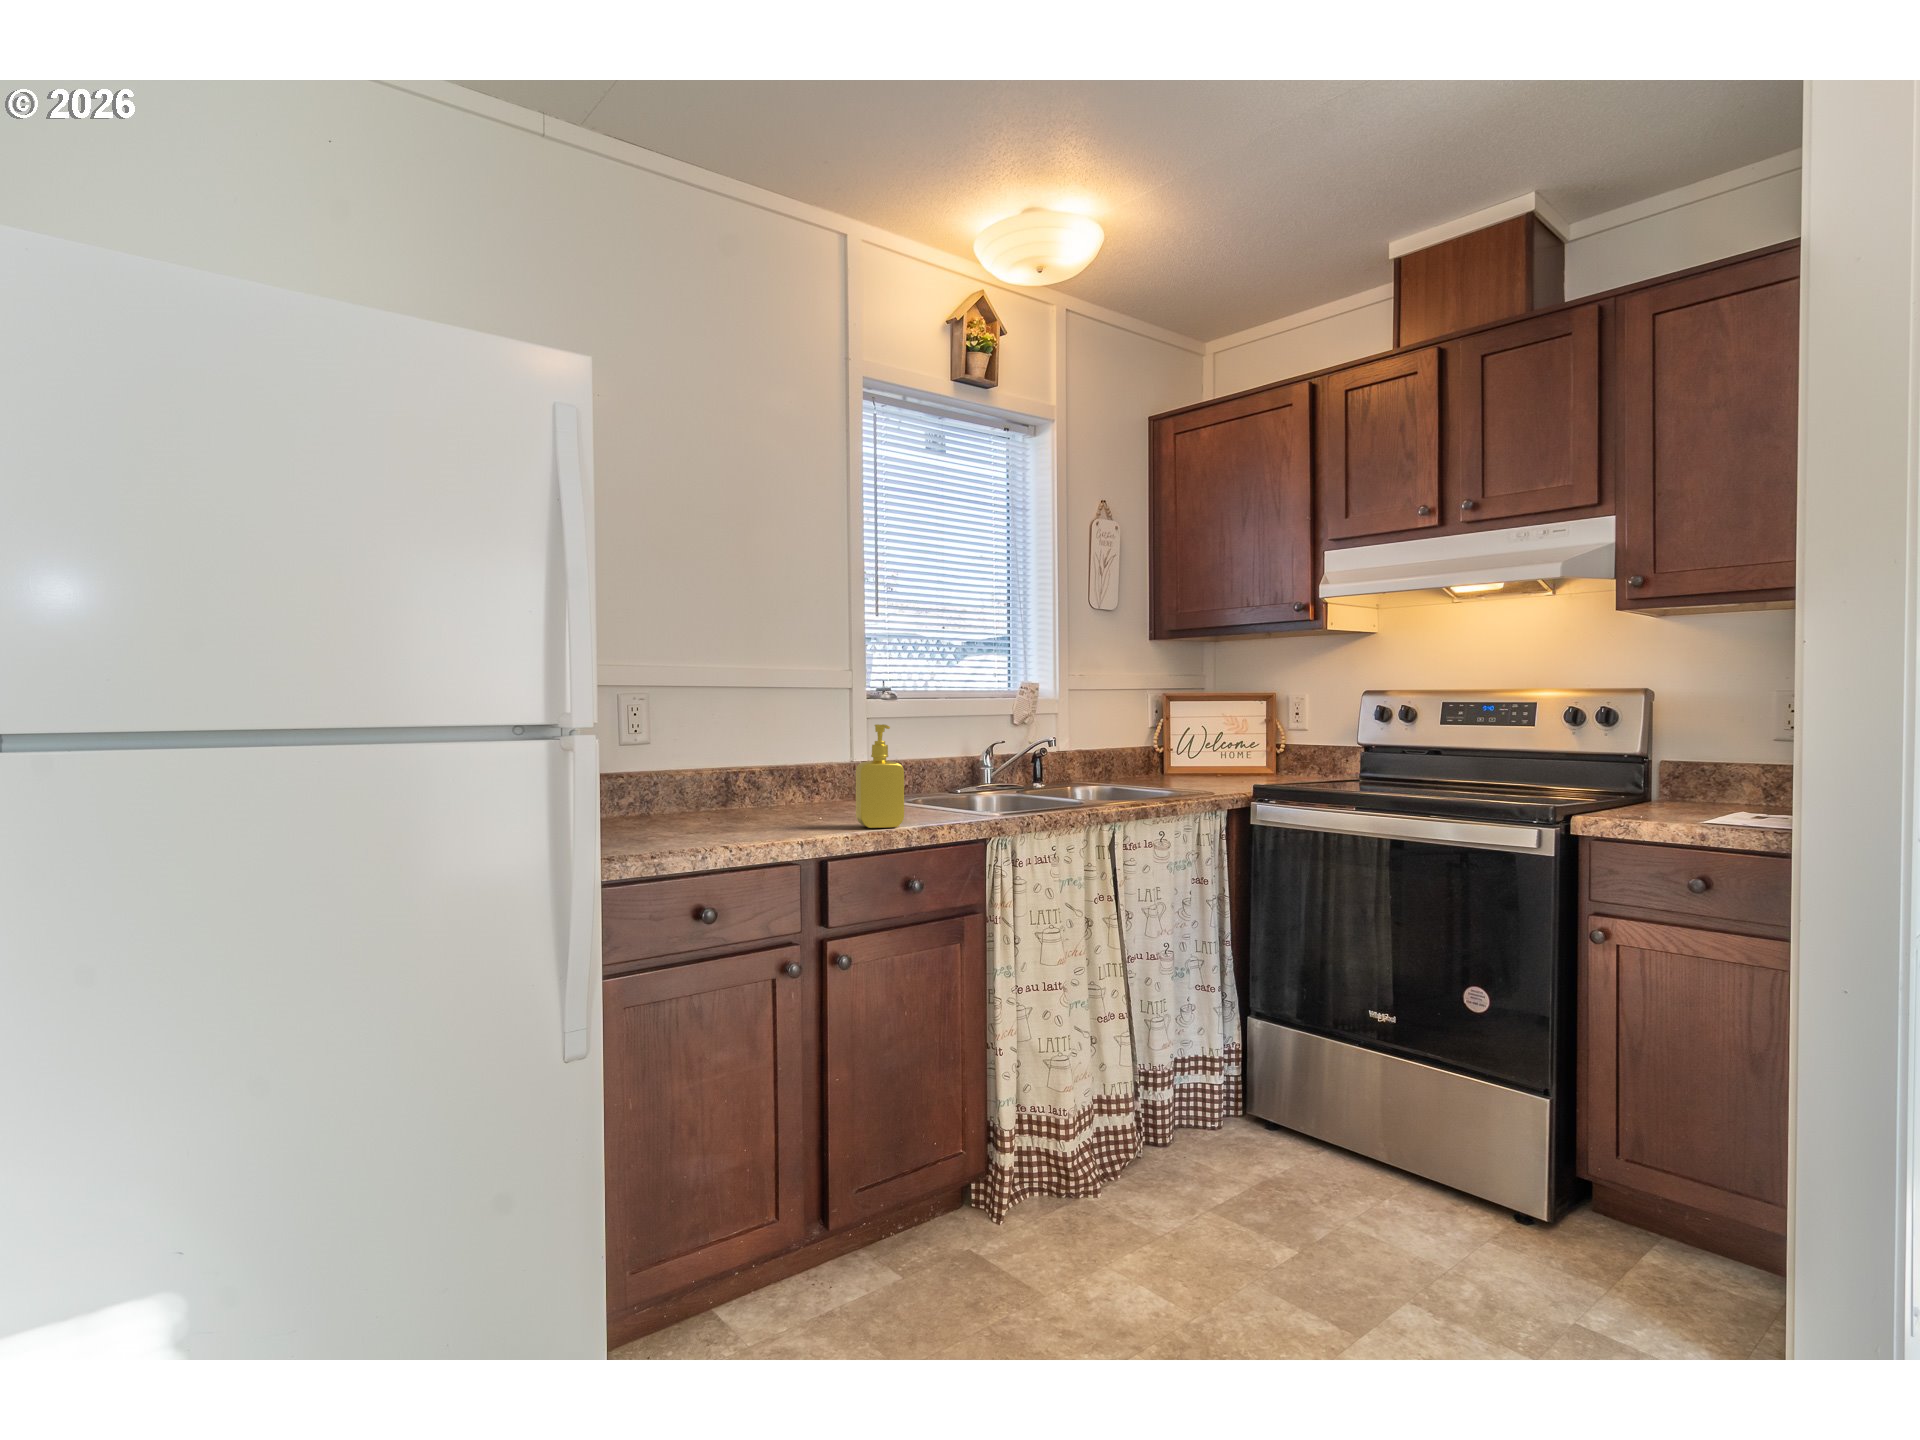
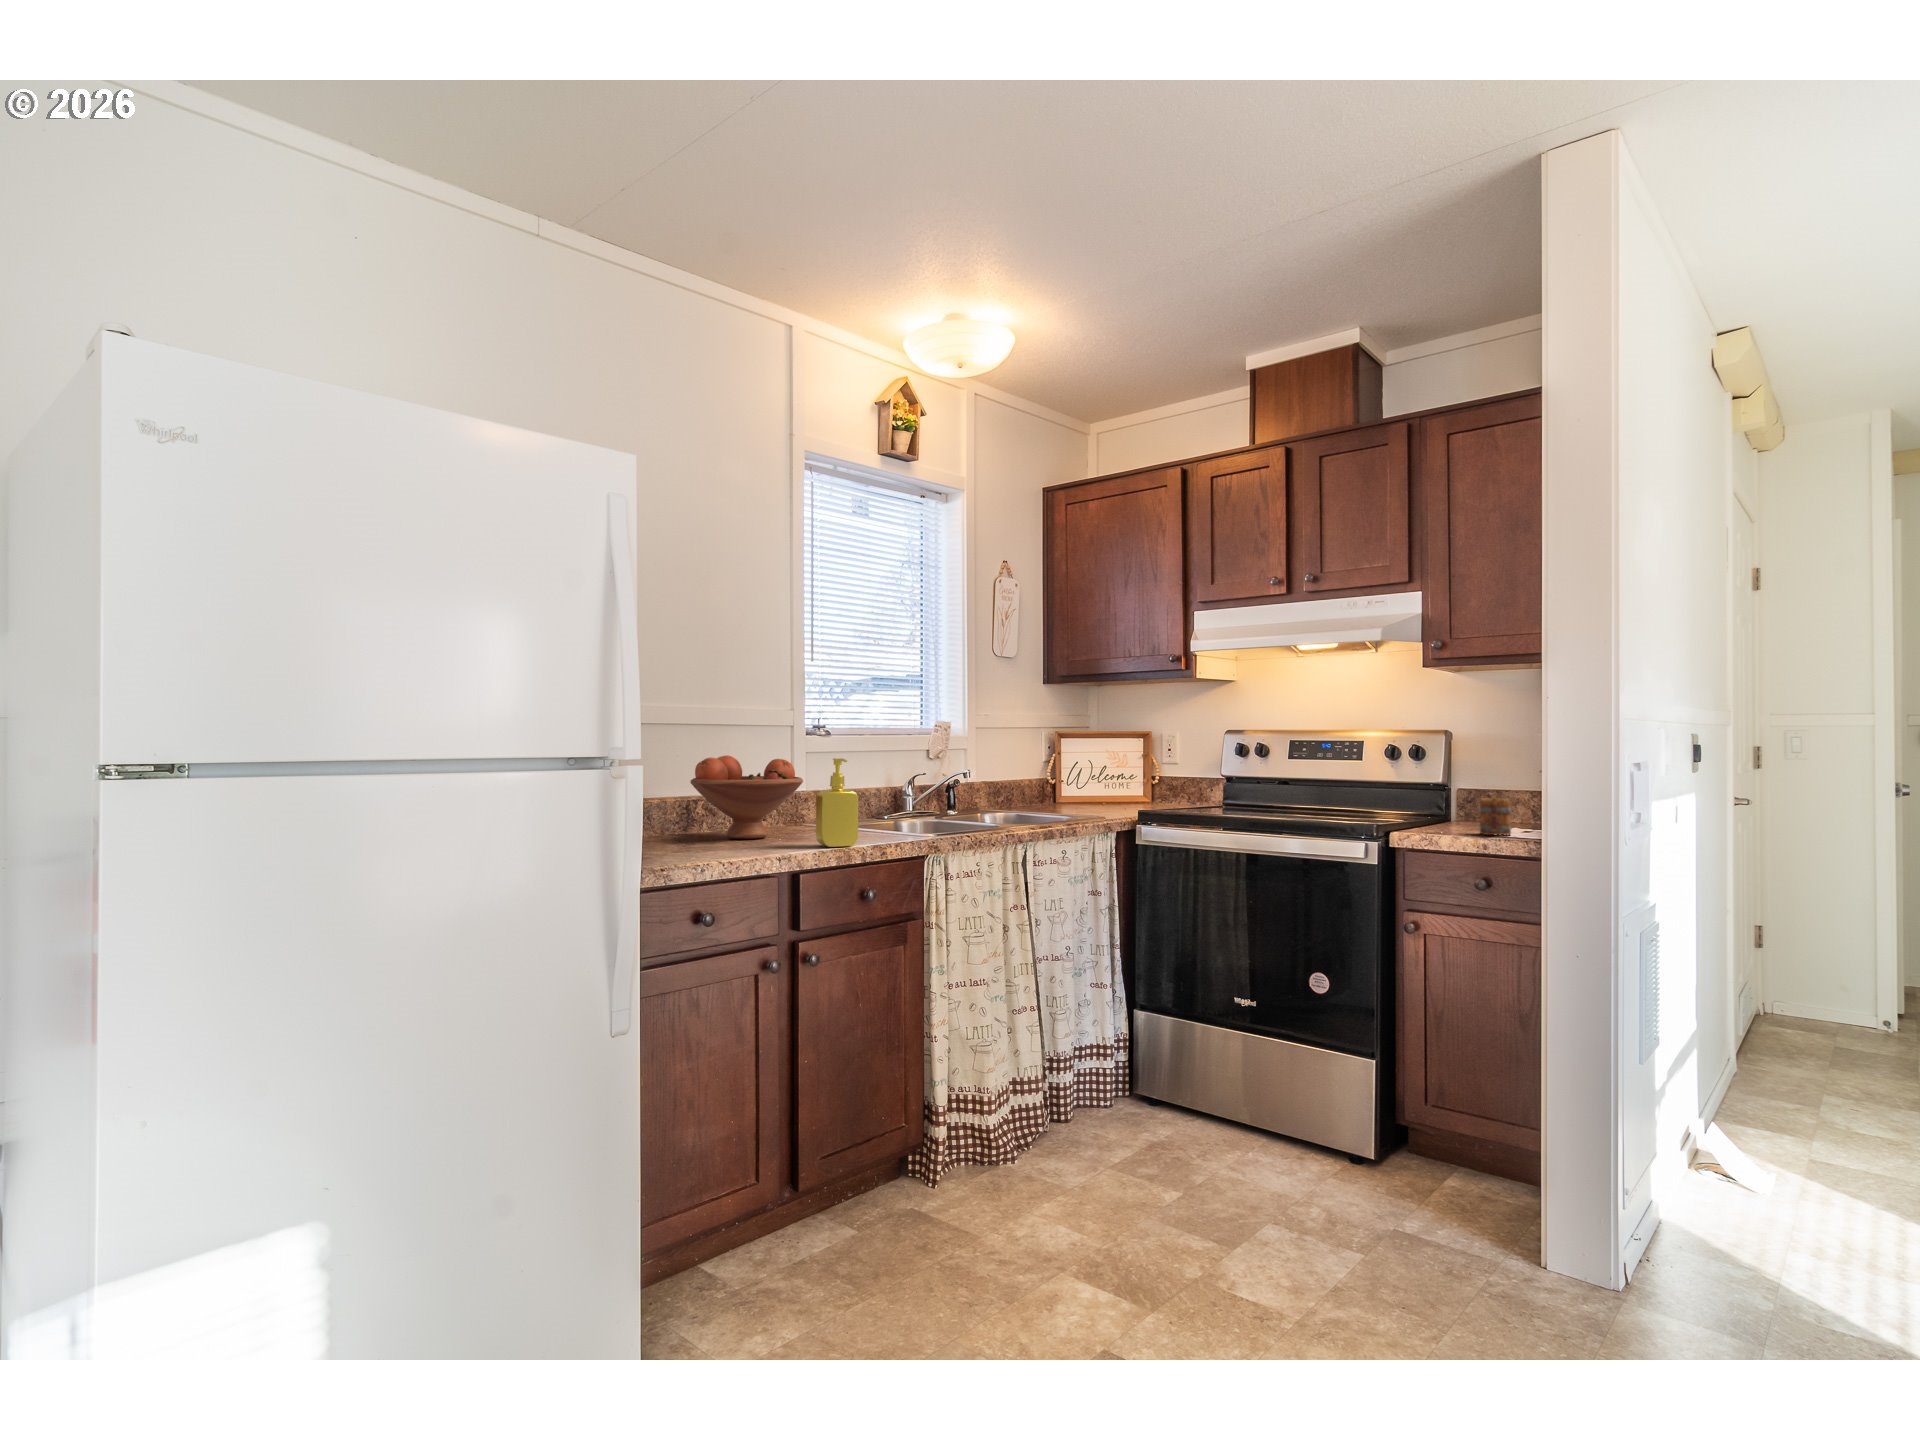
fruit bowl: none [724,722,851,816] -> present [690,756,803,839]
mug: none [1693,771,1738,821] -> present [1479,796,1512,835]

